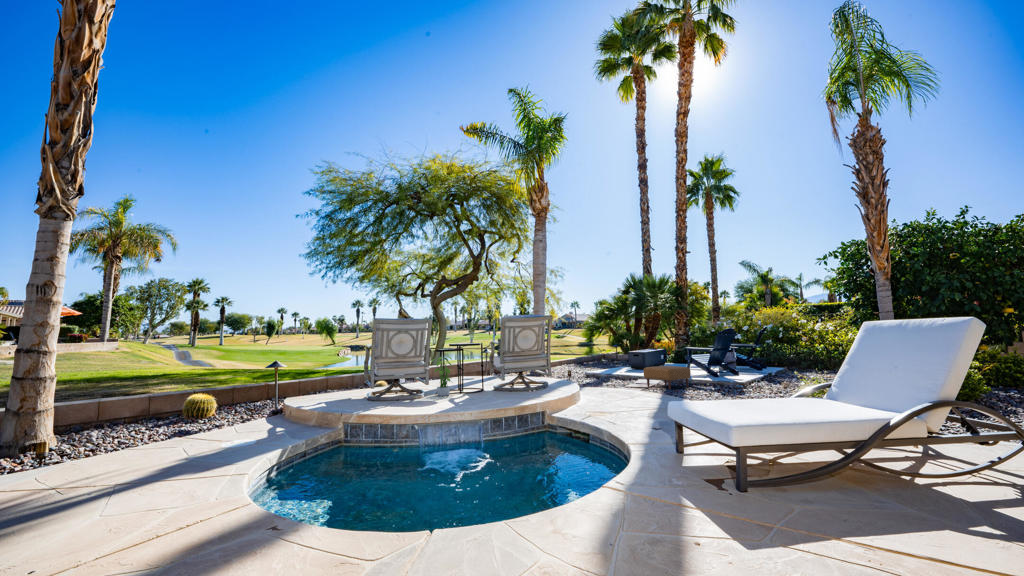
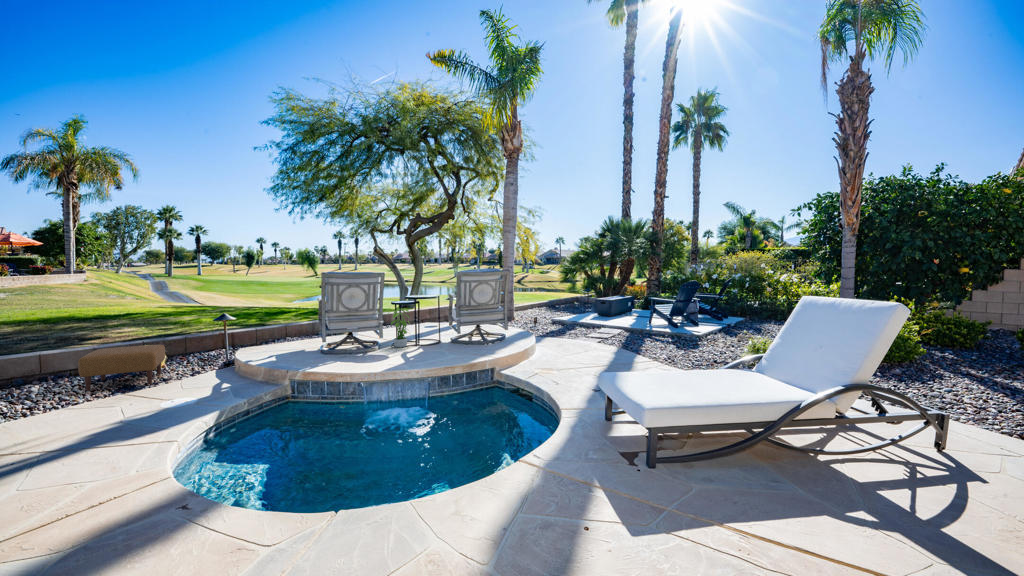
ottoman: present [644,366,691,389] -> present [78,344,165,391]

